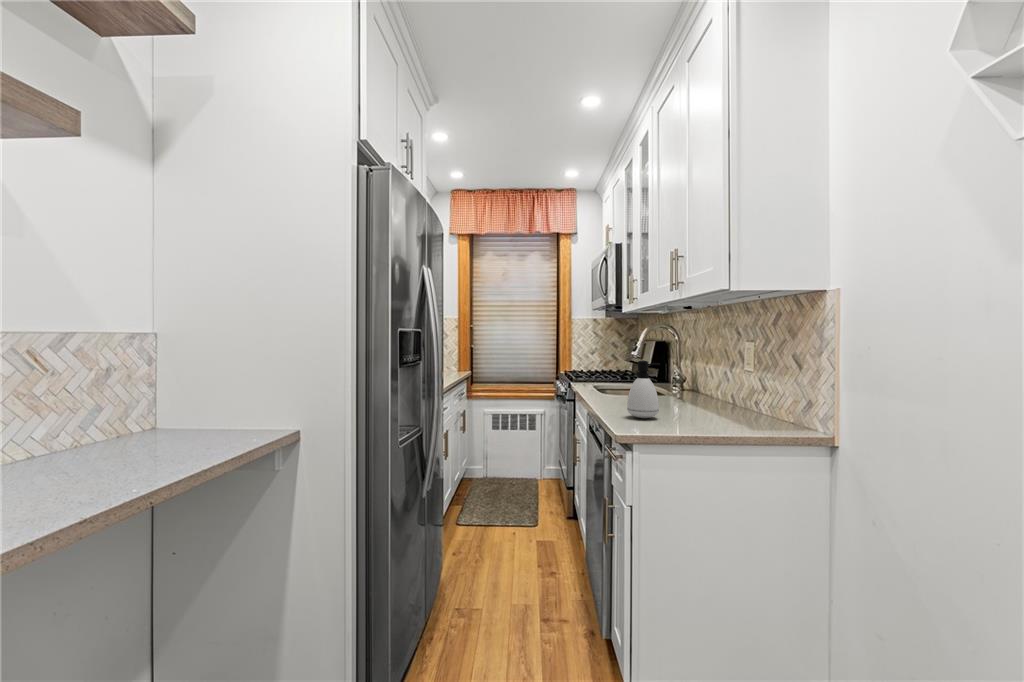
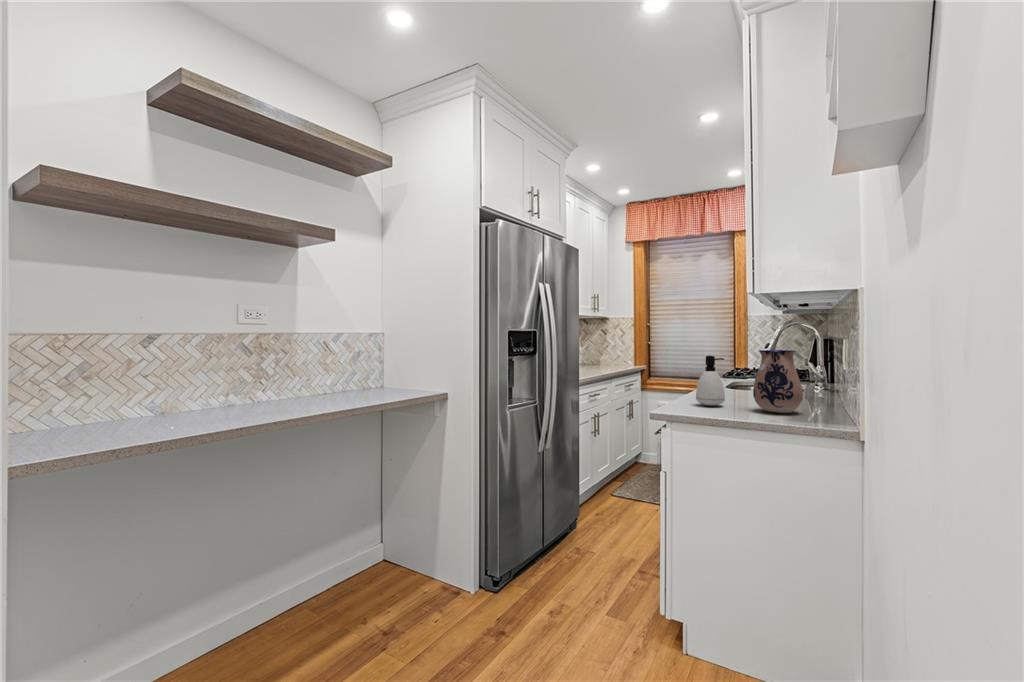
ceramic pitcher: none [690,353,742,421] -> present [753,350,803,413]

